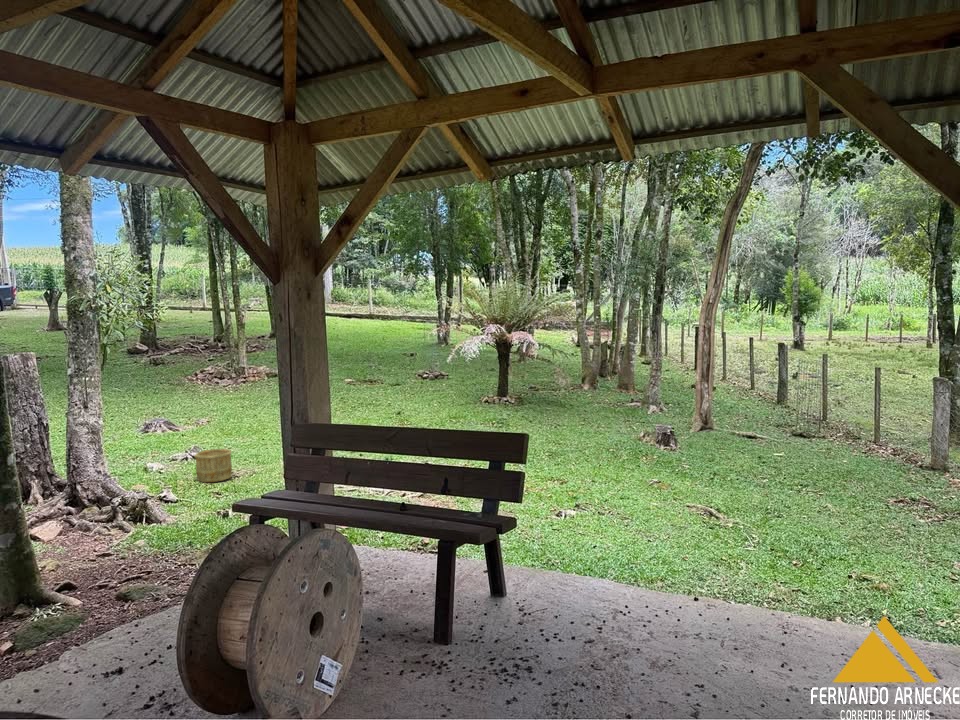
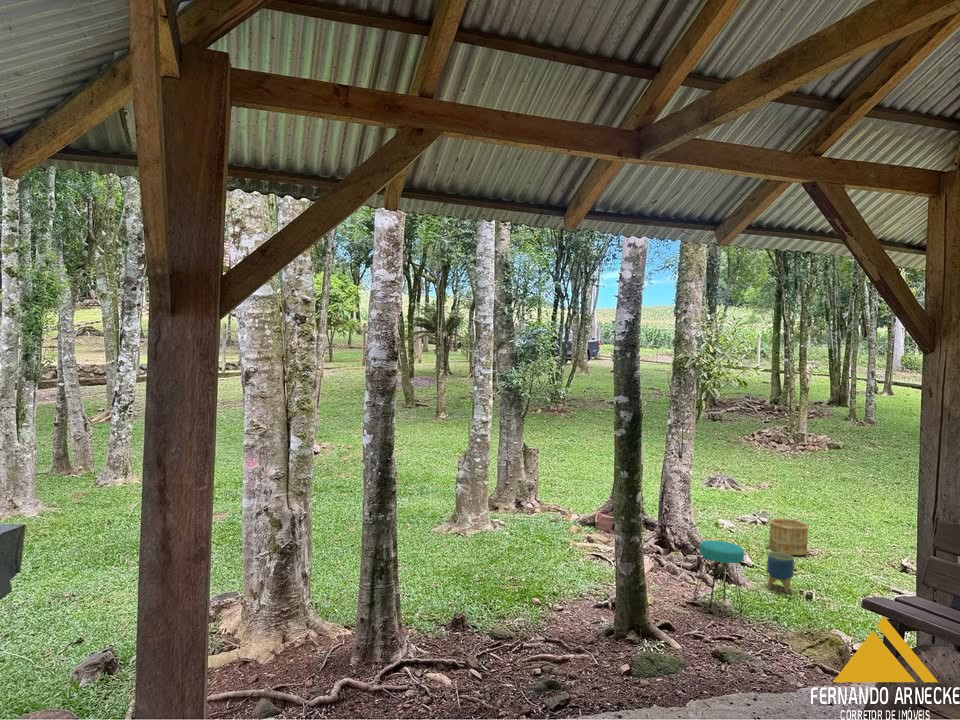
planter: none [186,481,211,518] -> present [767,552,794,593]
stool: none [105,484,157,558] -> present [693,540,744,613]

